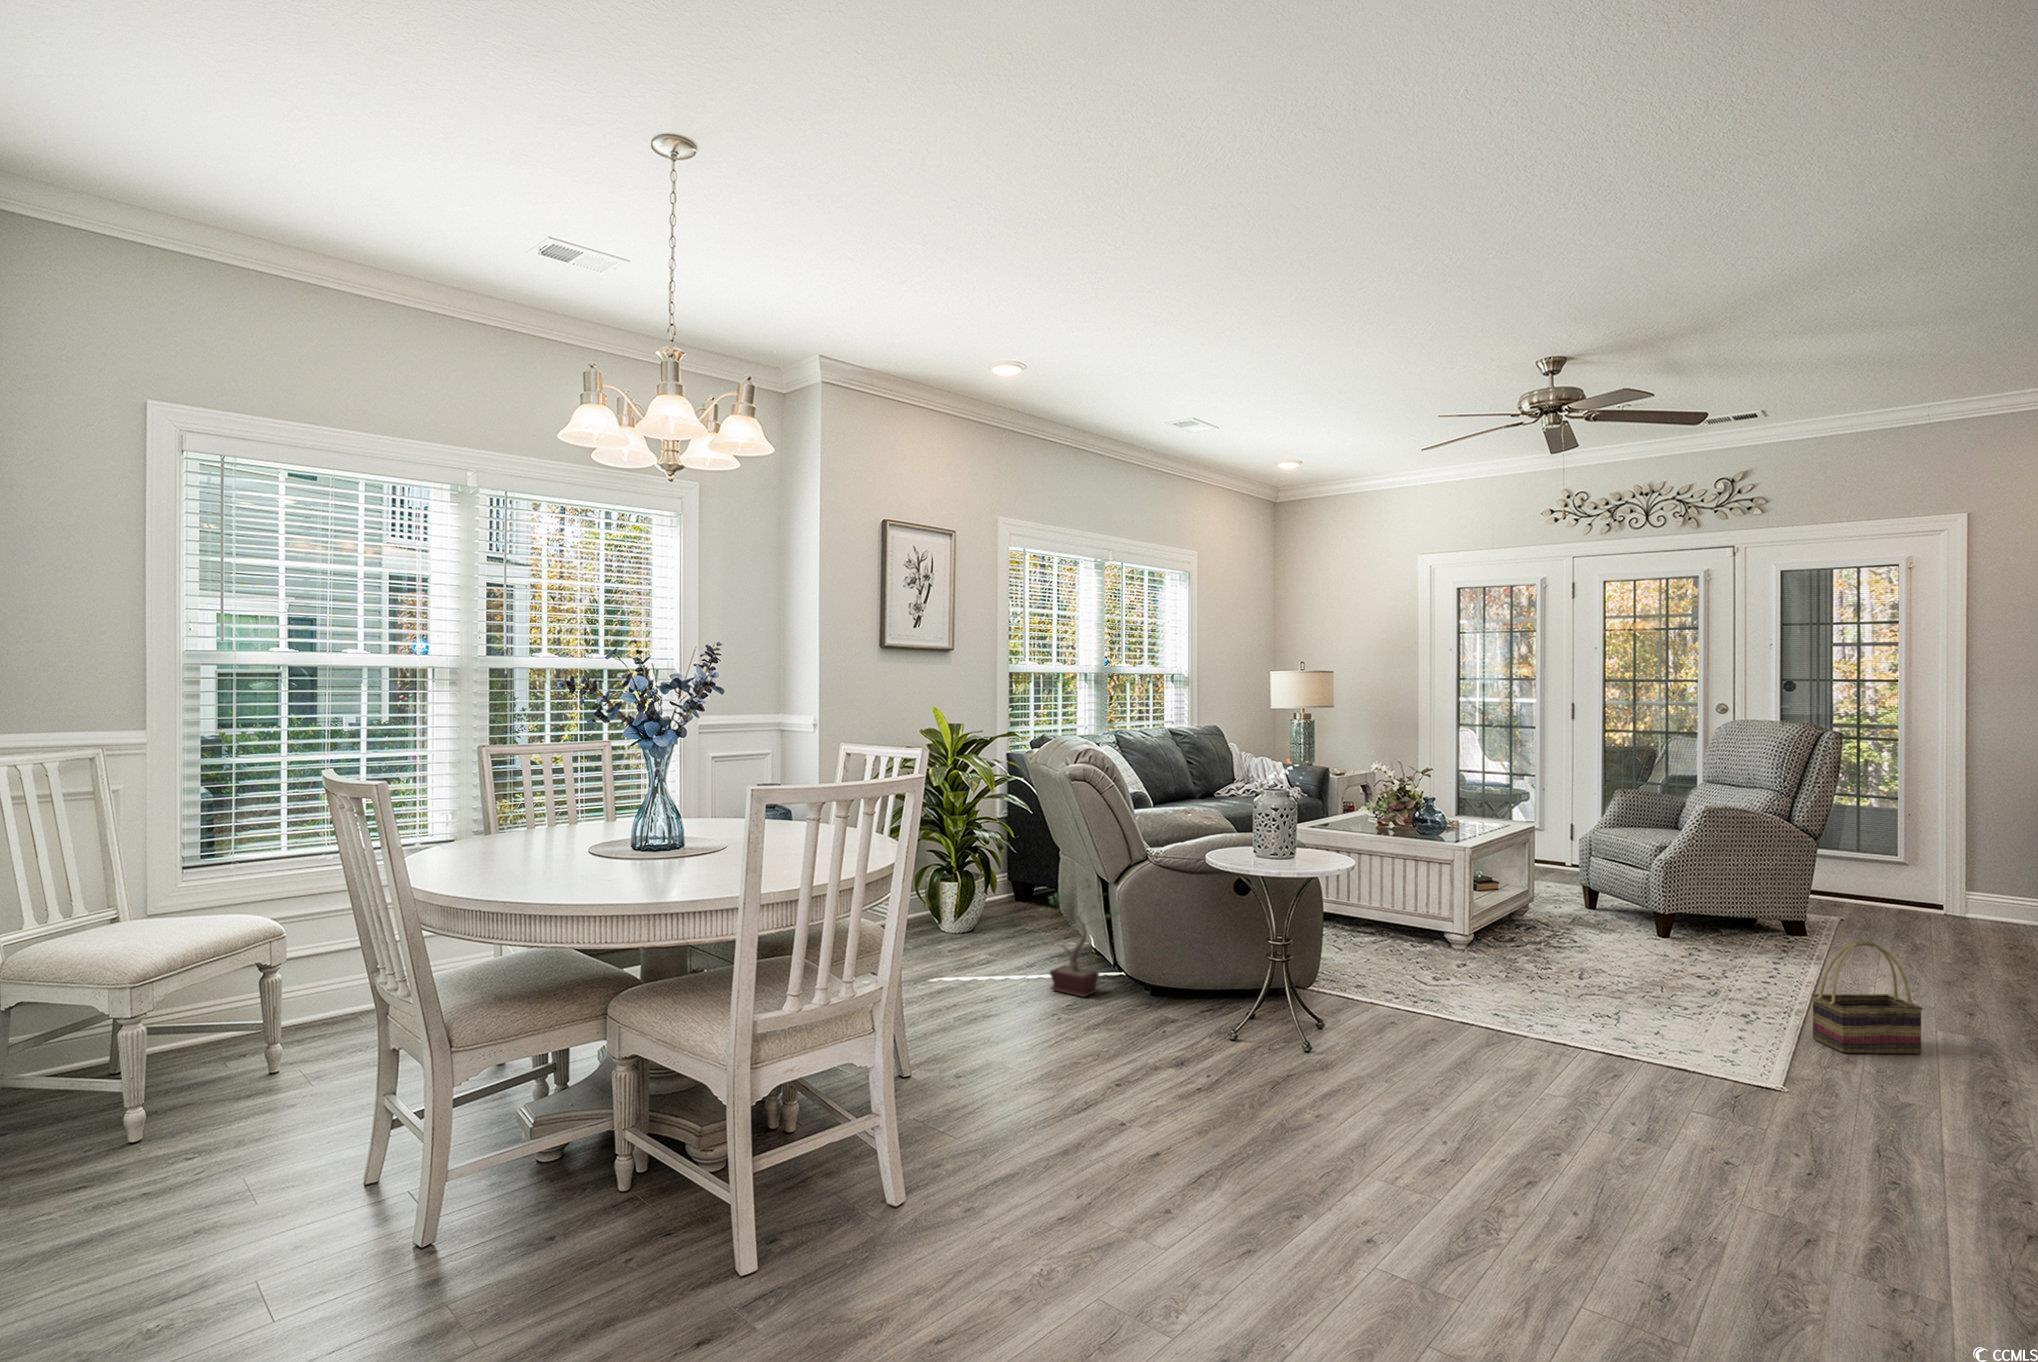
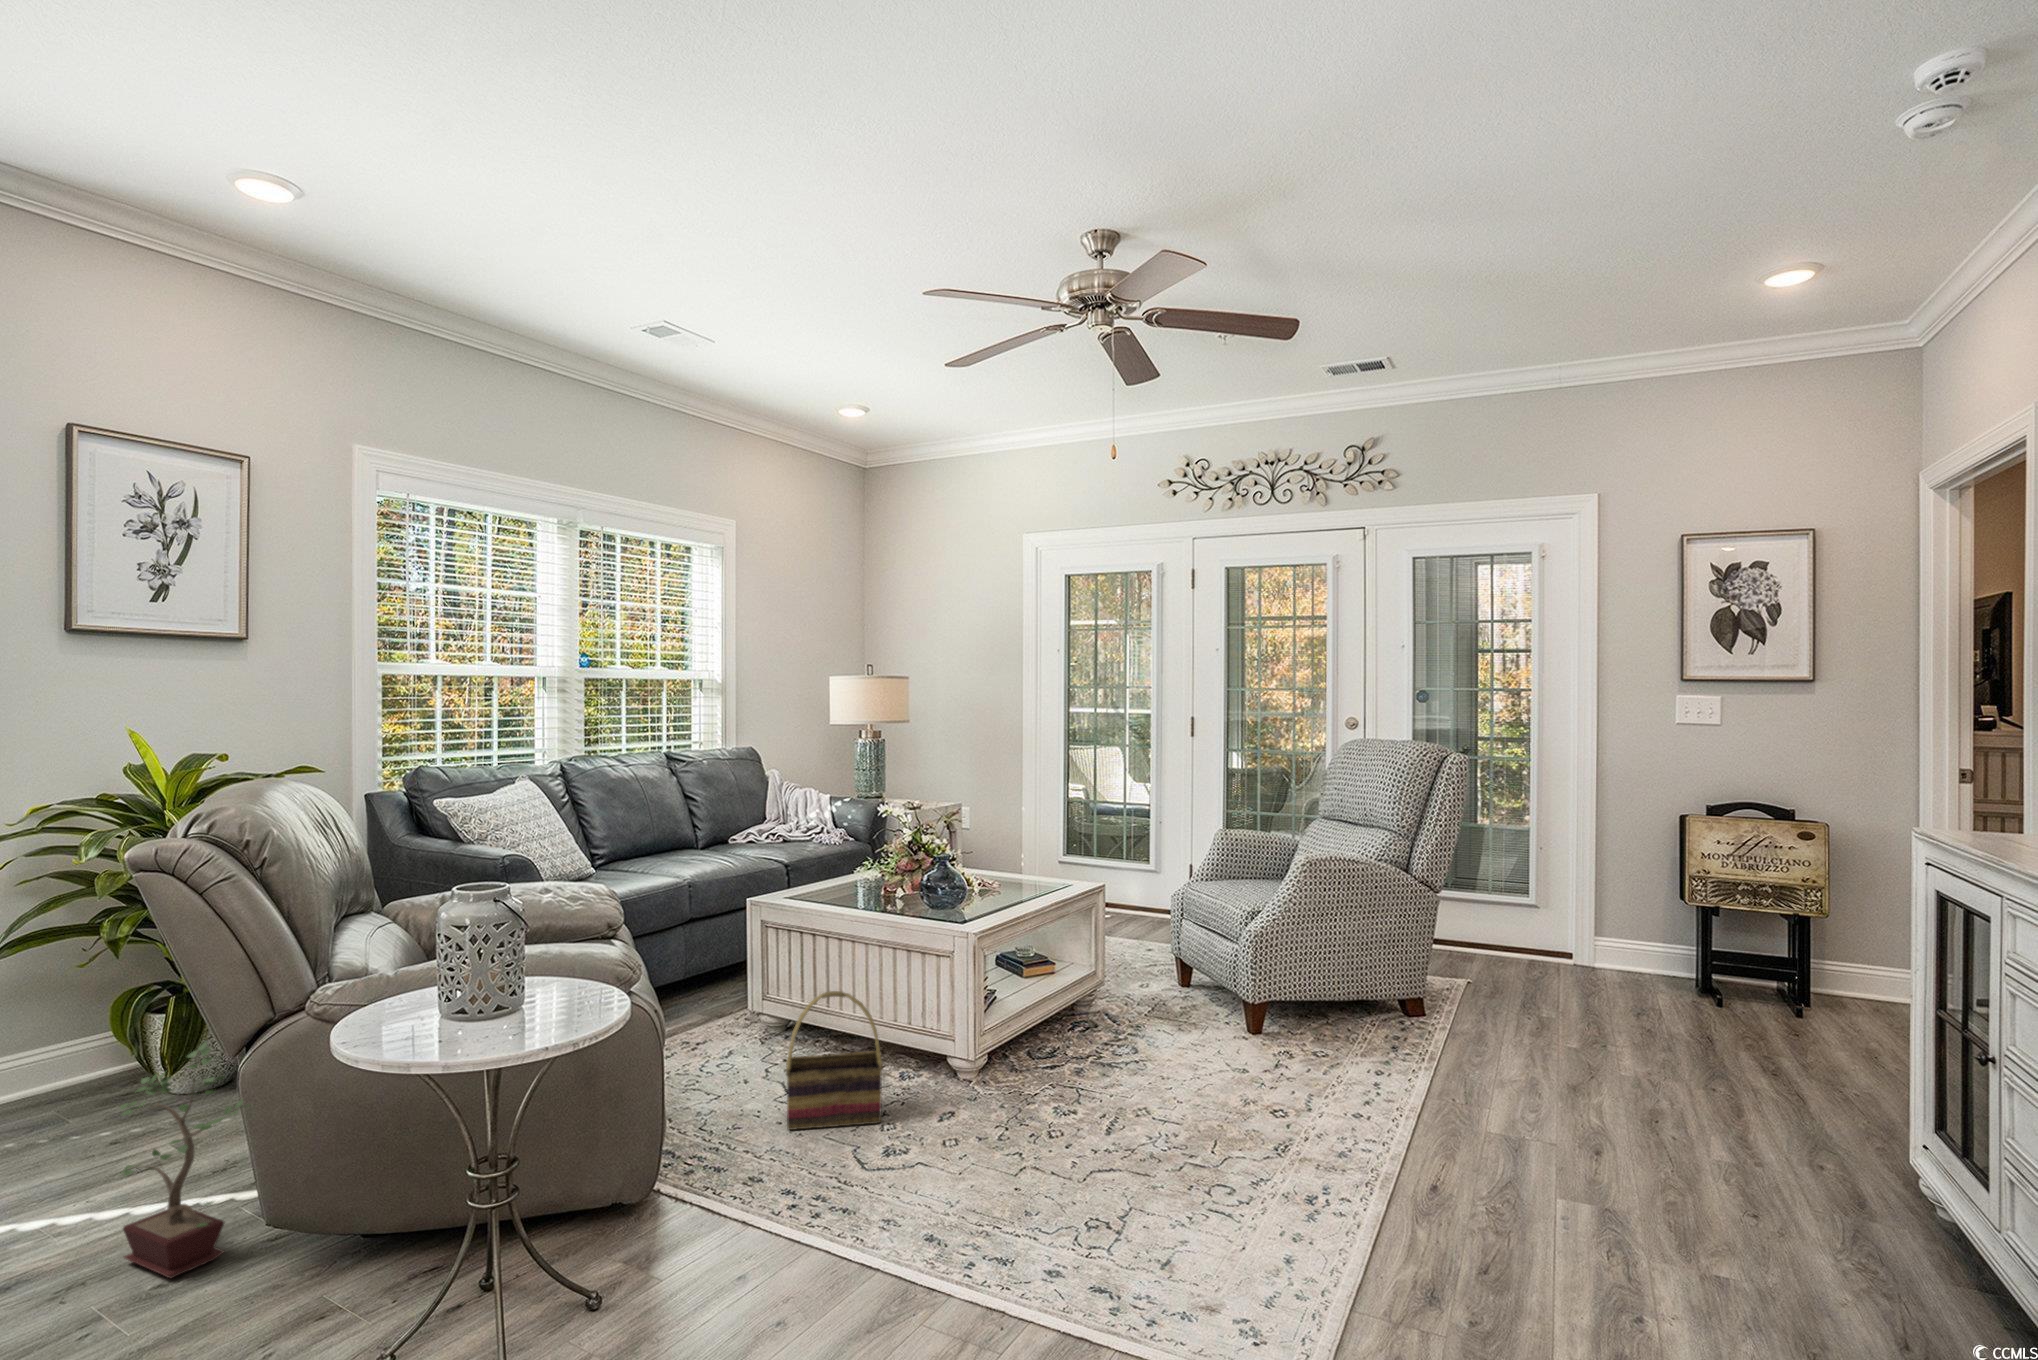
basket: present [1811,941,1923,1054] -> present [786,991,883,1130]

